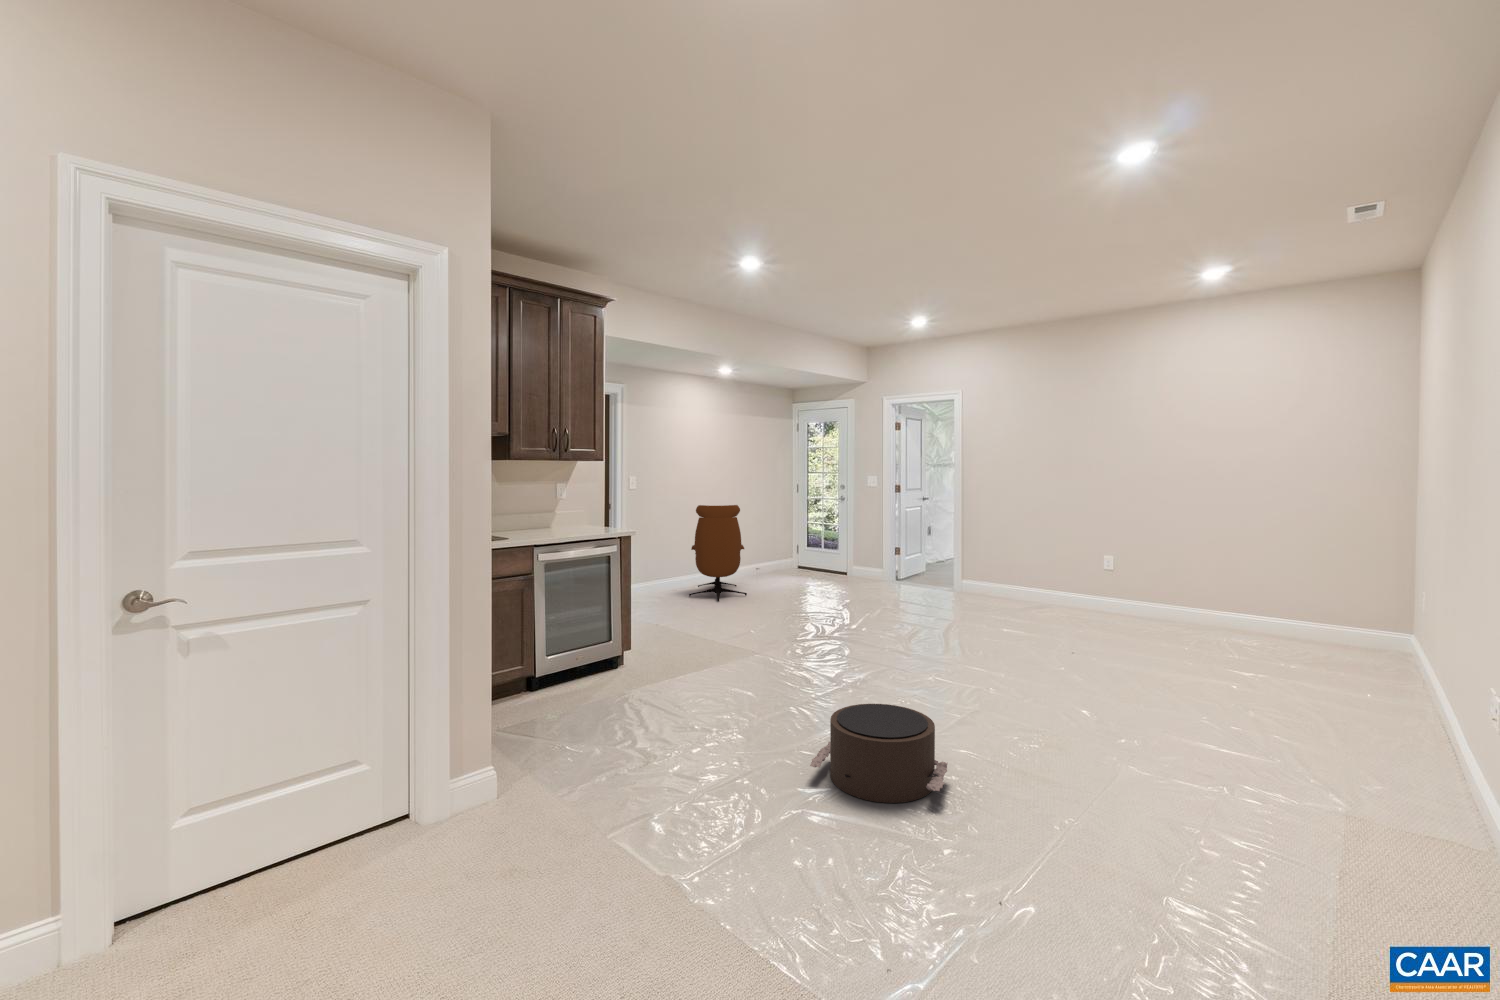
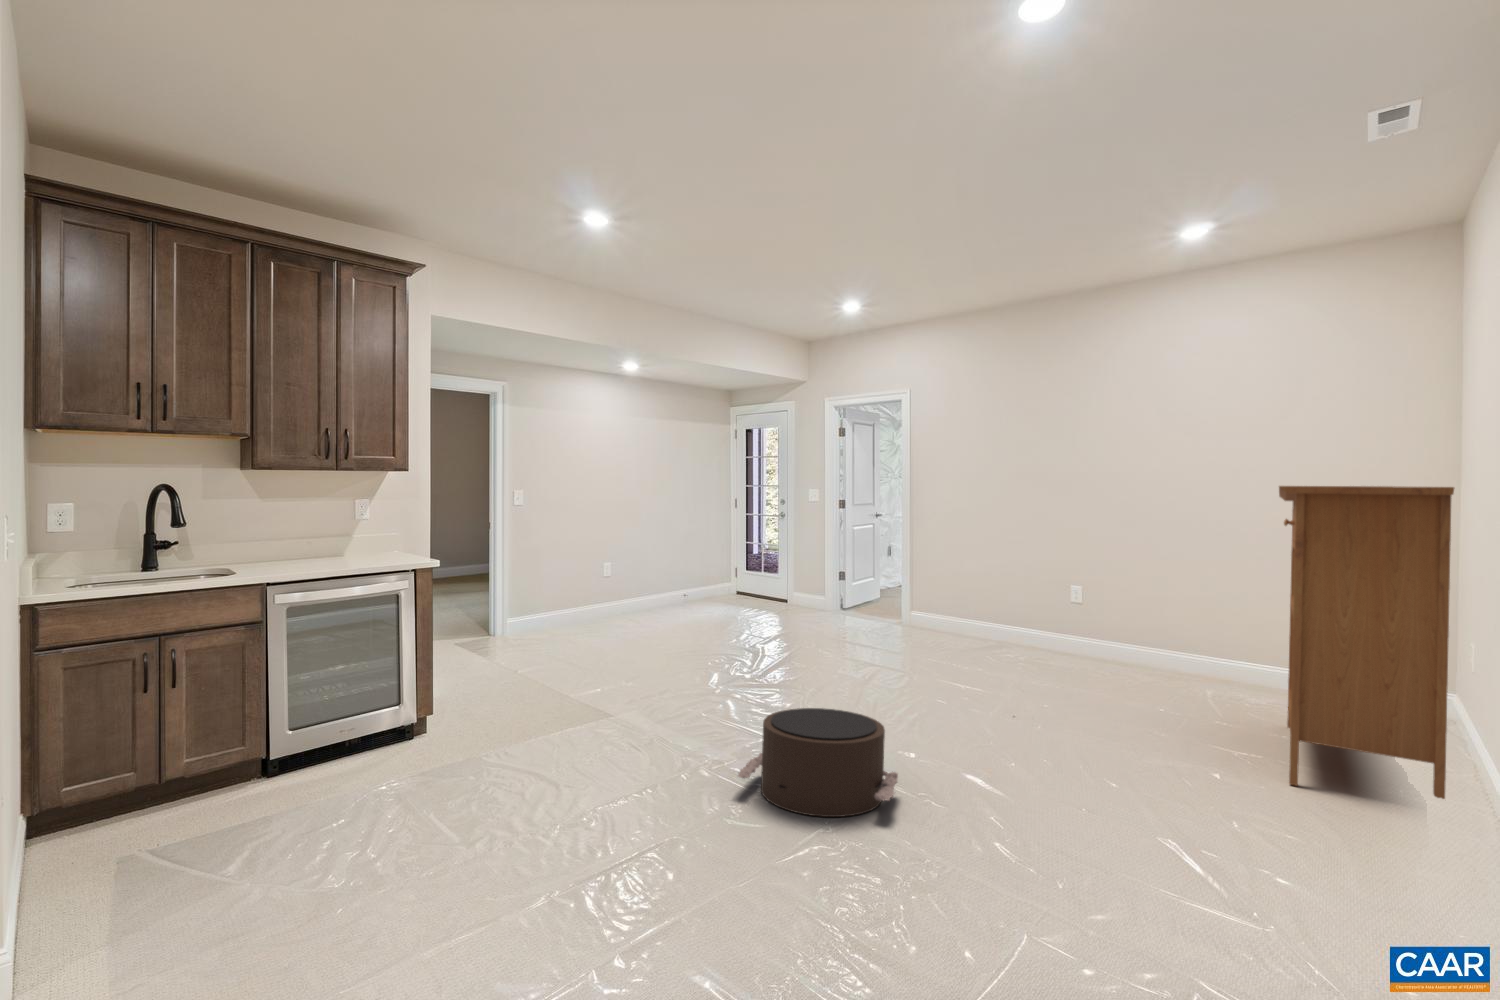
console table: none [1302,496,1479,806] -> present [1279,486,1454,799]
lounge chair: present [689,505,747,601] -> none [595,506,663,620]

